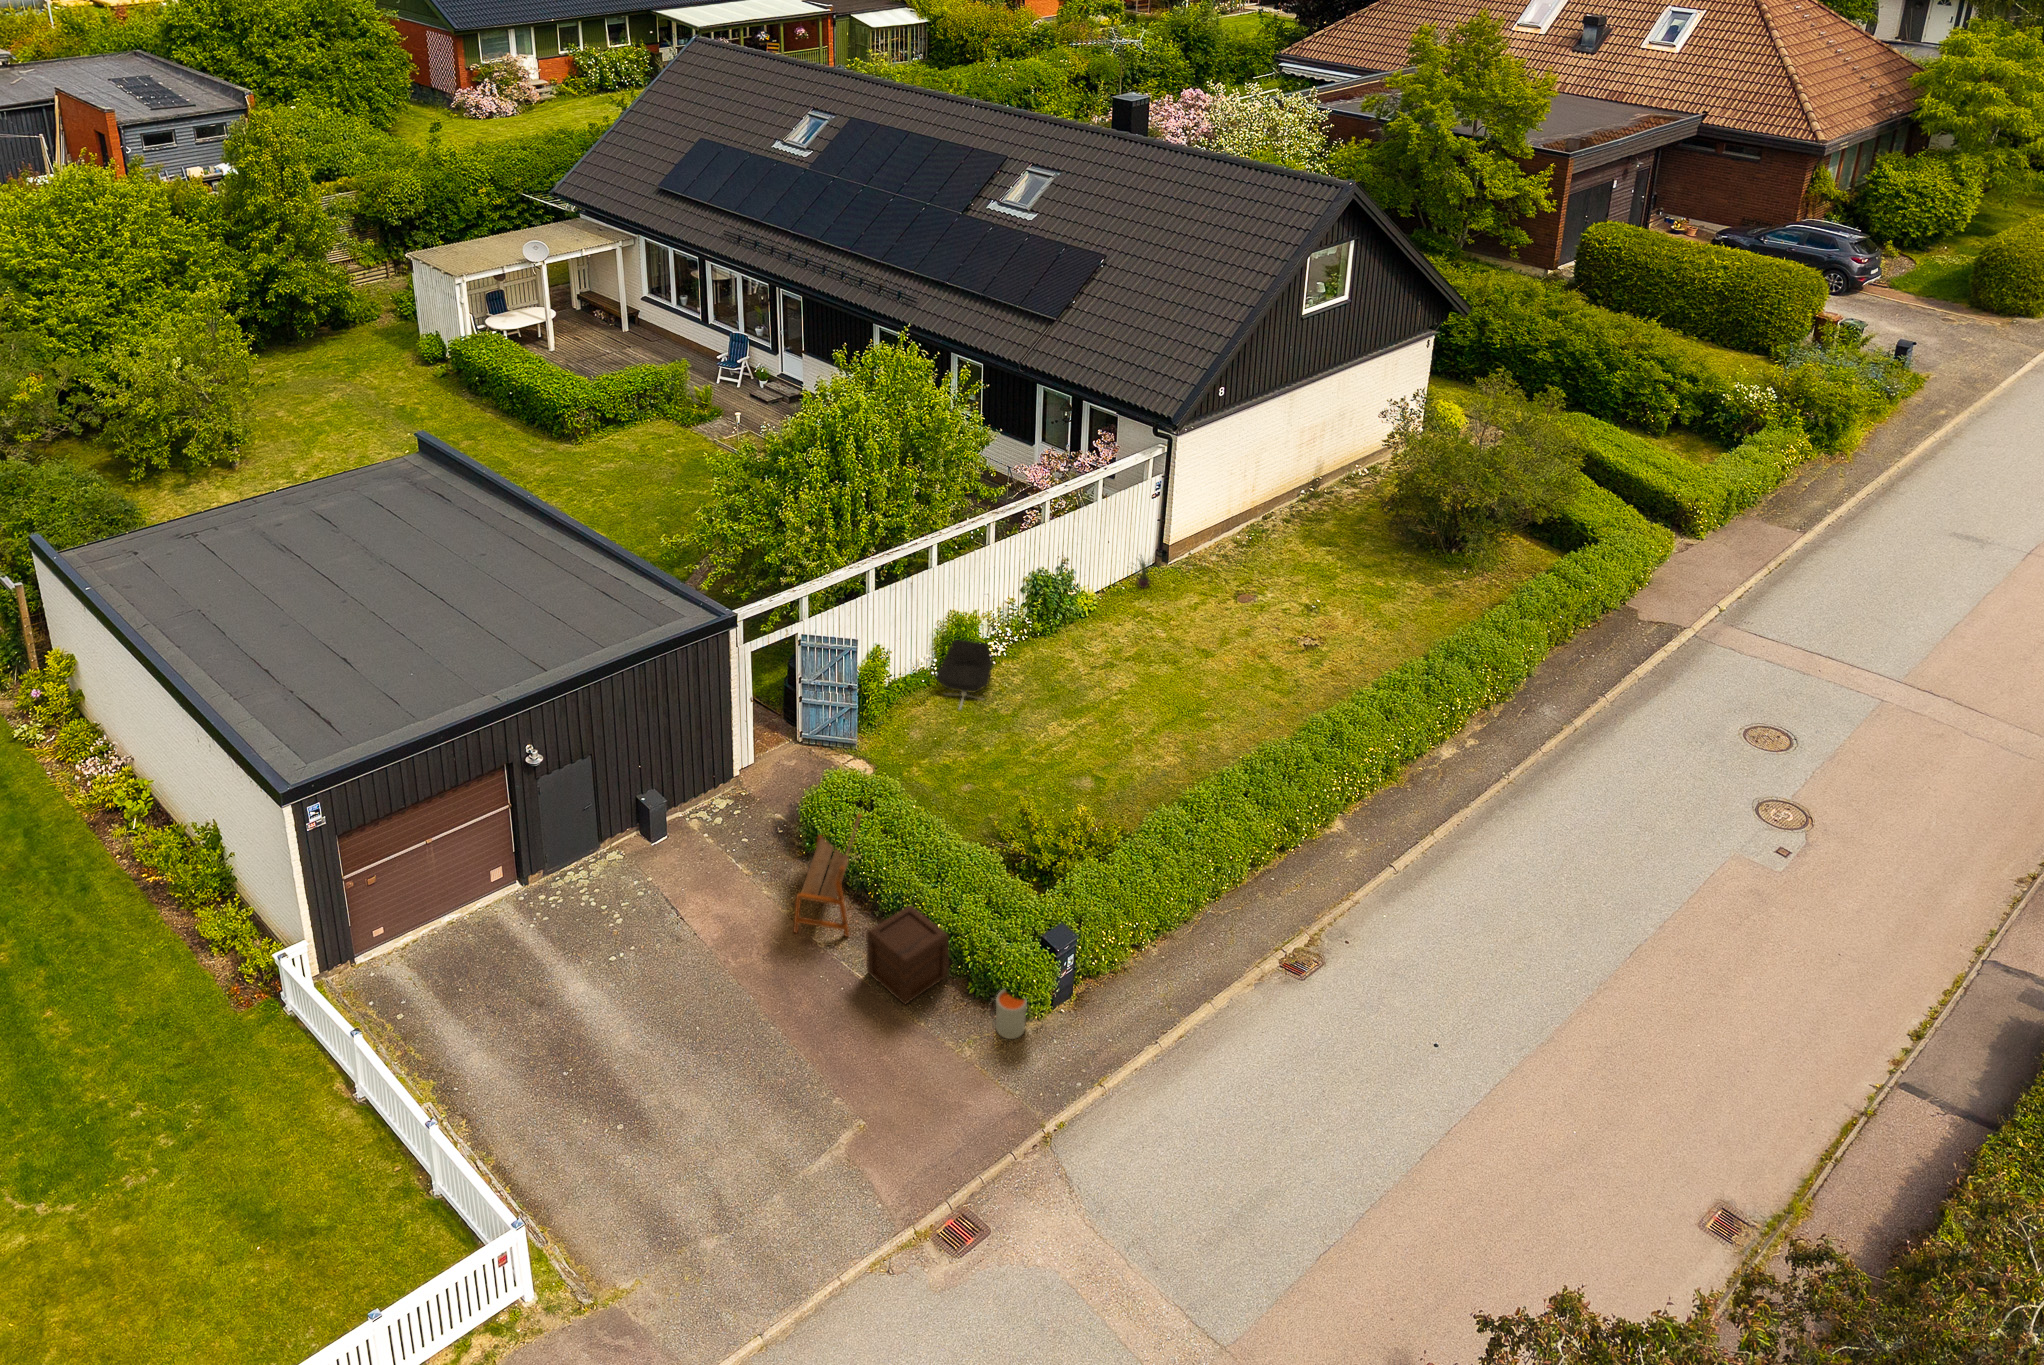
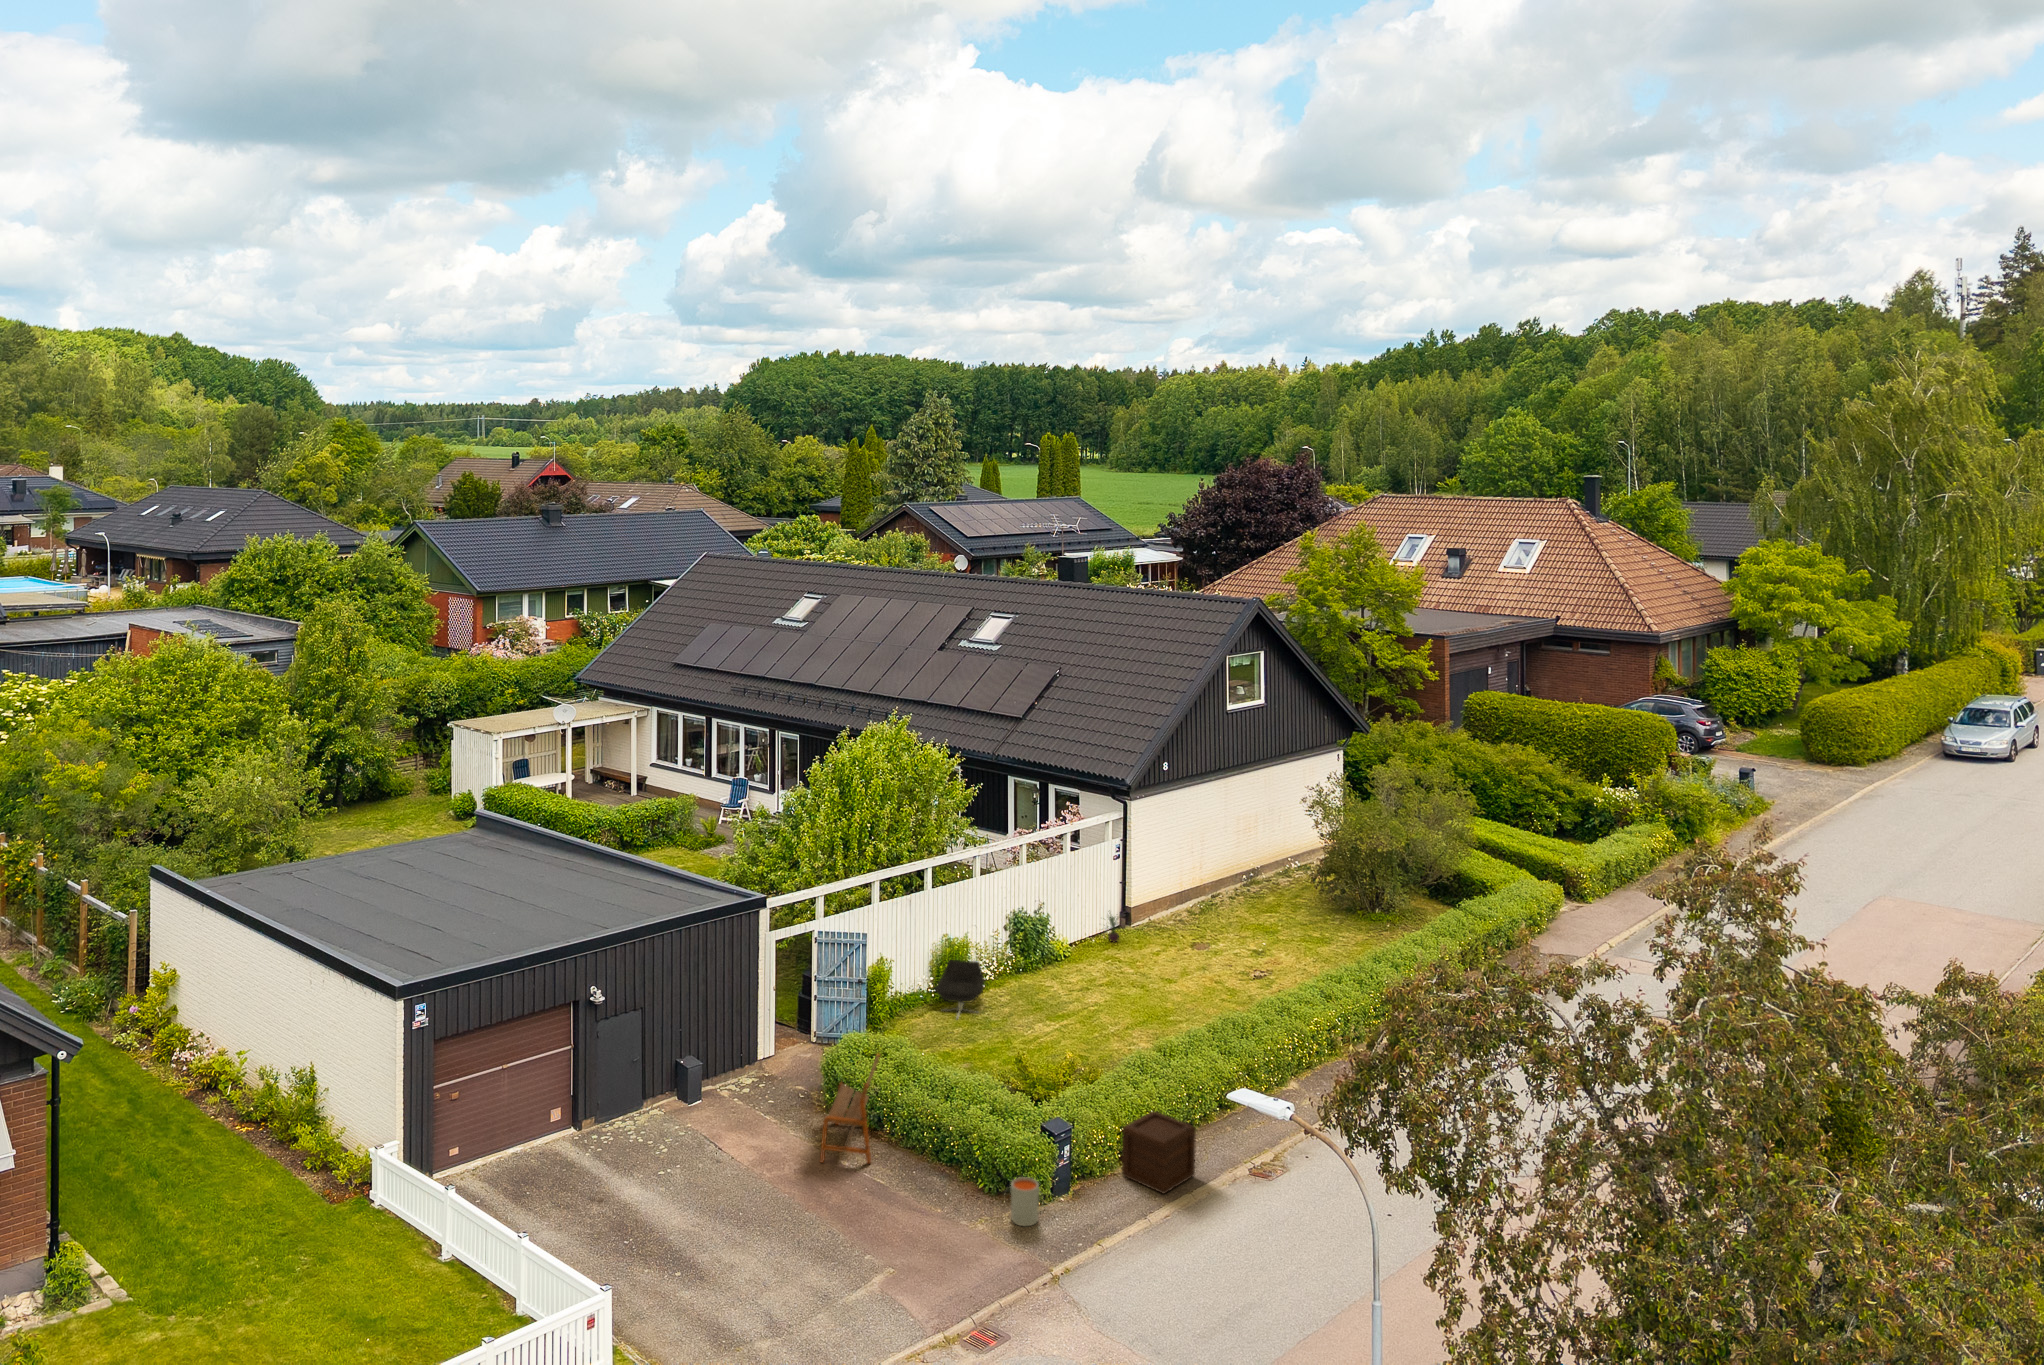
wooden crate: present [866,905,949,1004] -> present [1122,1111,1196,1193]

